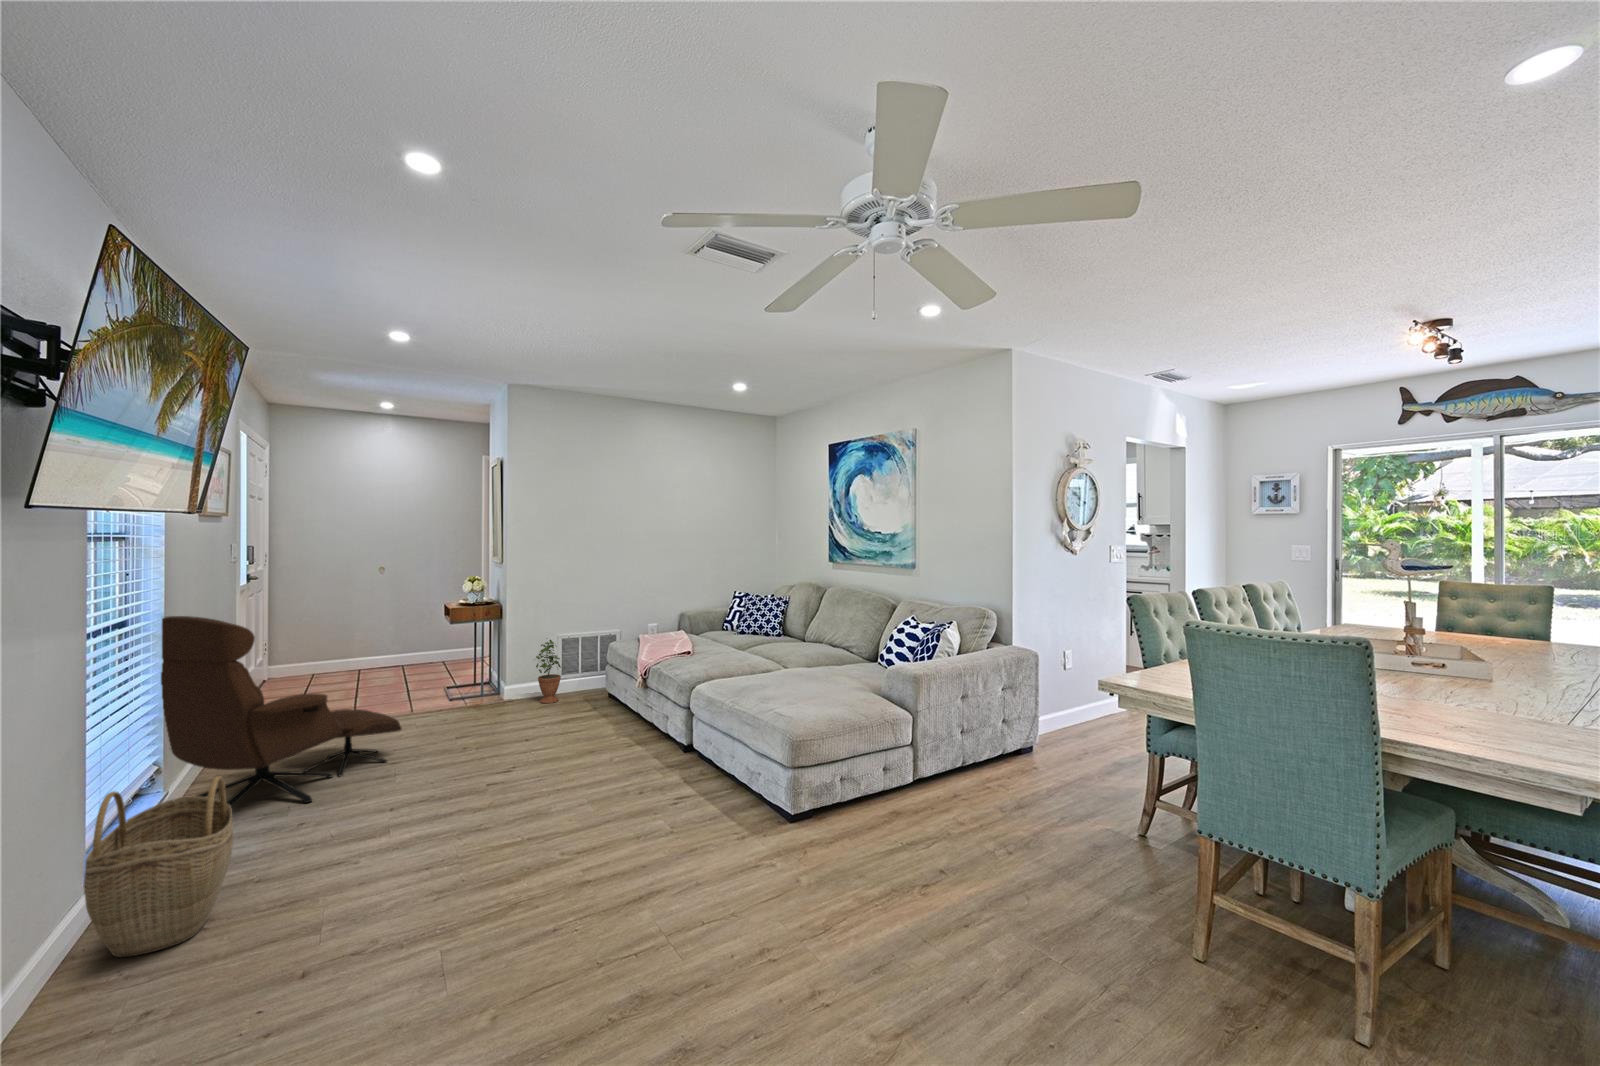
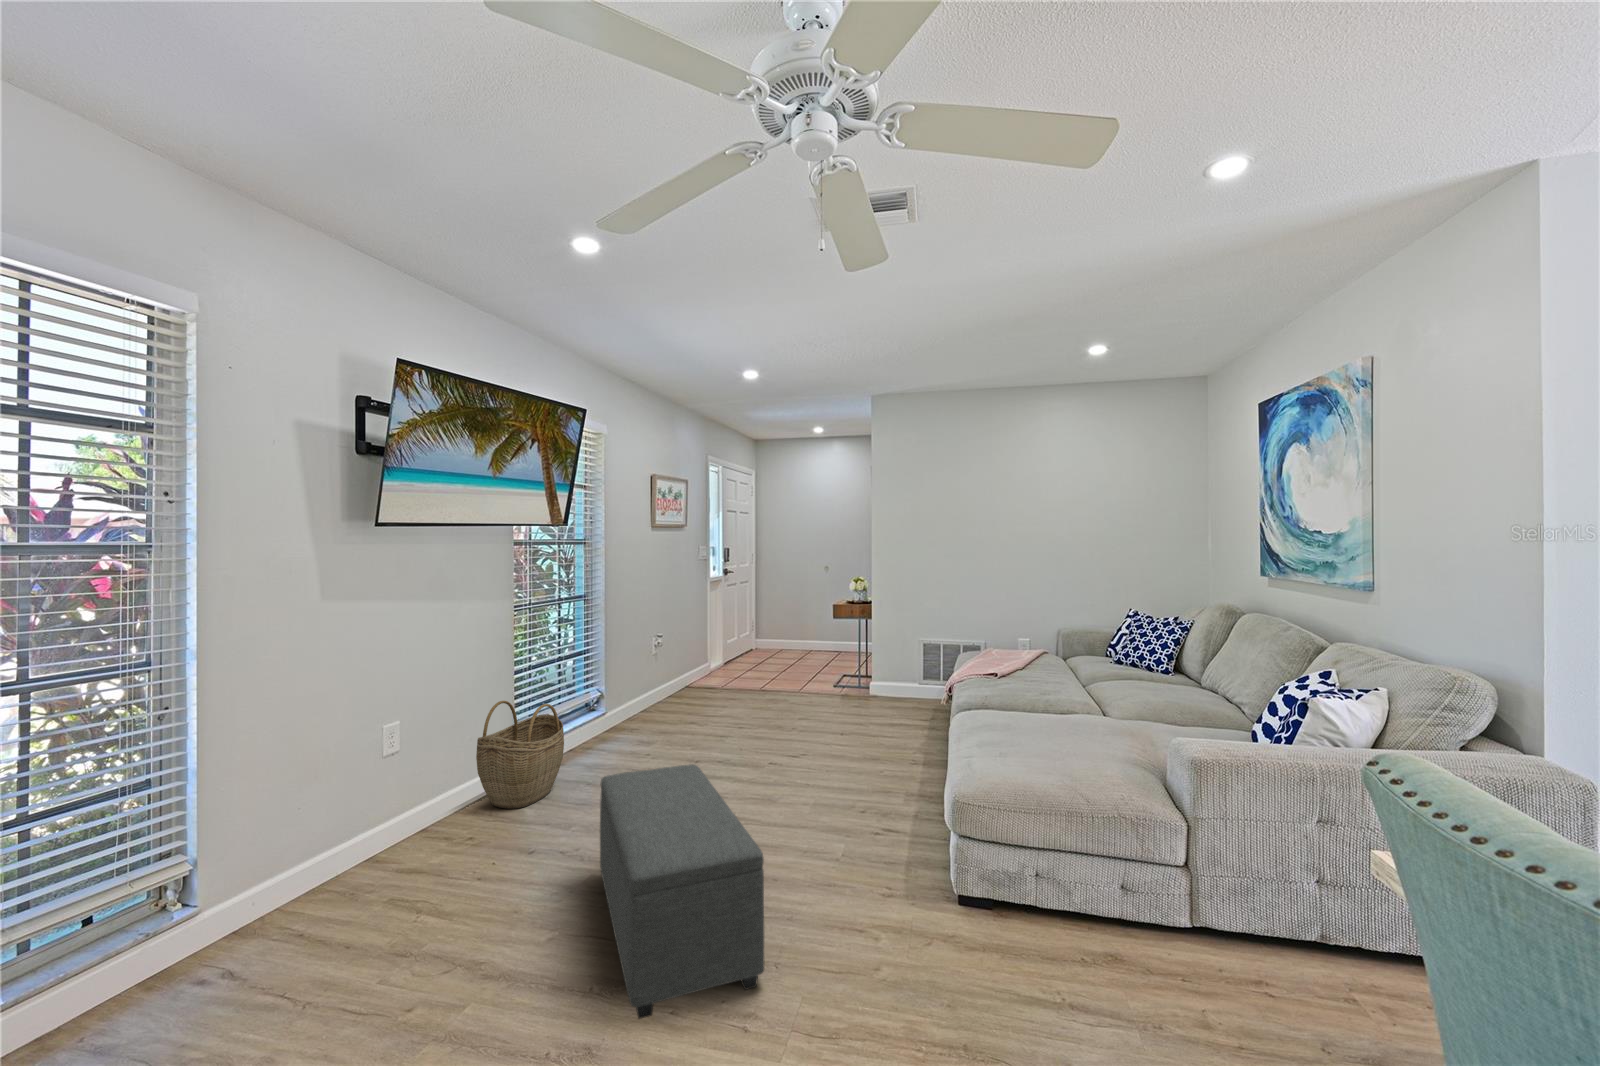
lounge chair: present [161,616,401,807] -> none [594,594,751,742]
potted plant: present [536,640,561,703] -> none [891,640,918,705]
ottoman: none [463,780,748,1001] -> present [600,764,764,1019]

